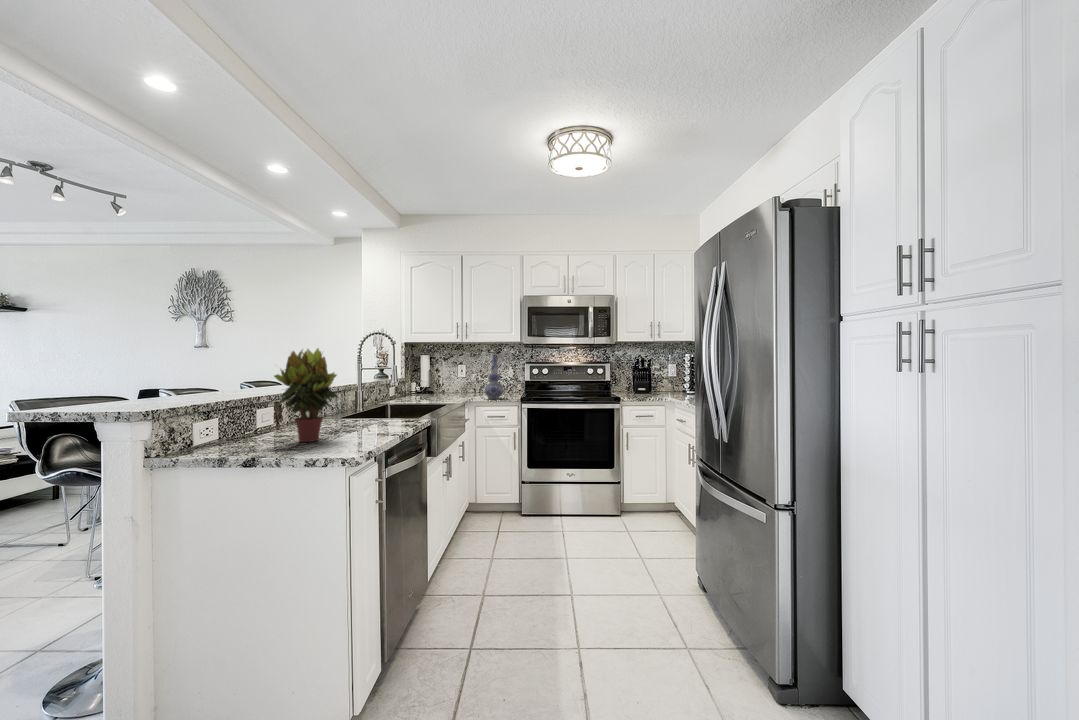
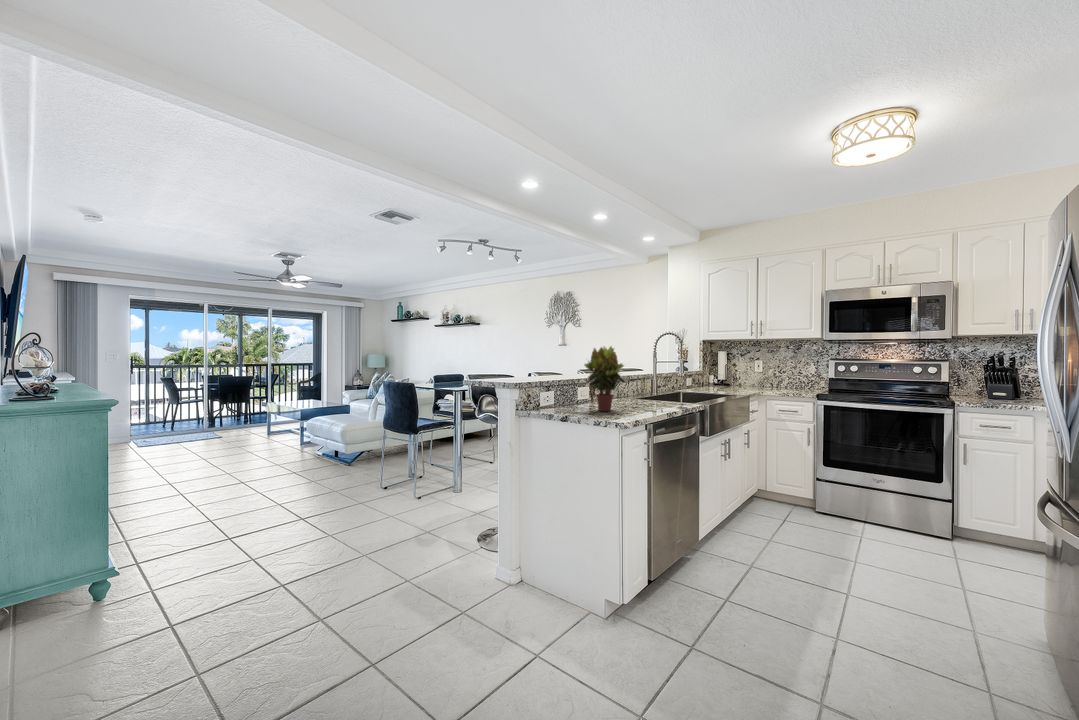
vase: present [484,354,503,399] -> none [776,350,797,394]

